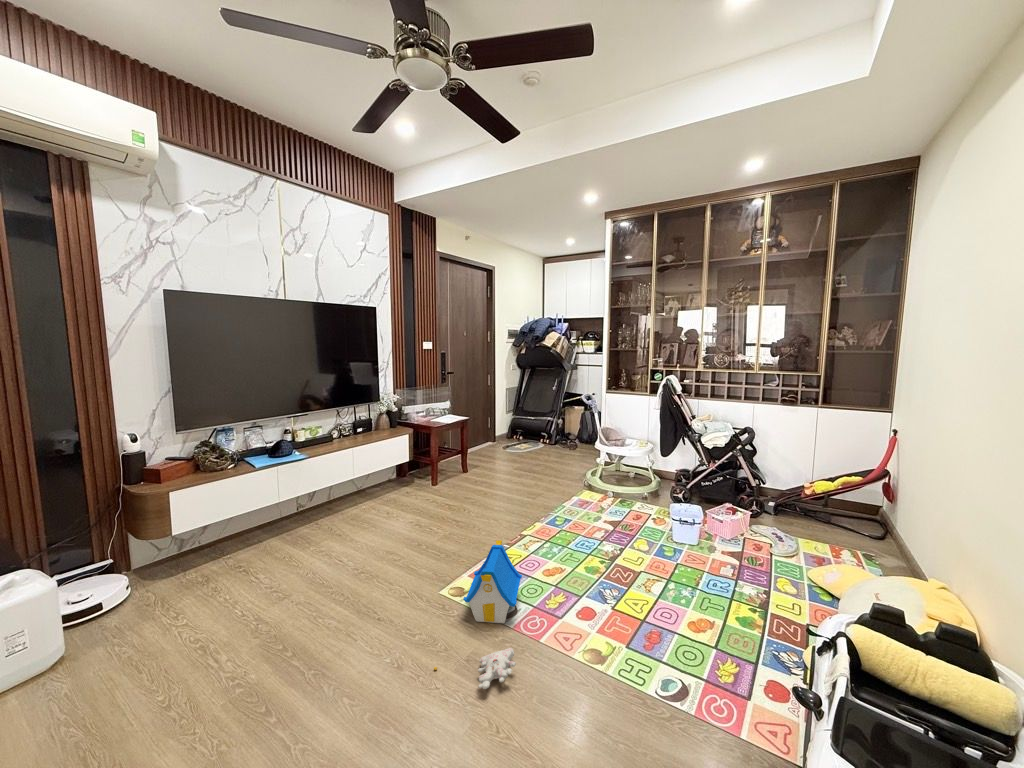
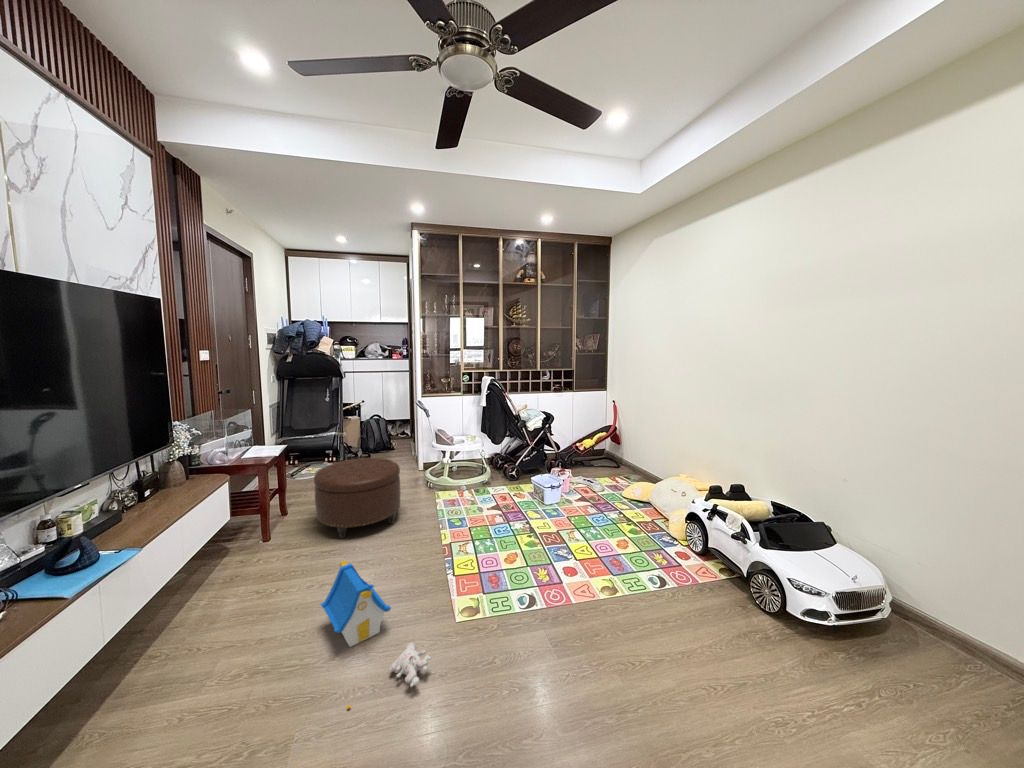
ottoman: none [534,449,618,527] -> present [314,458,400,538]

